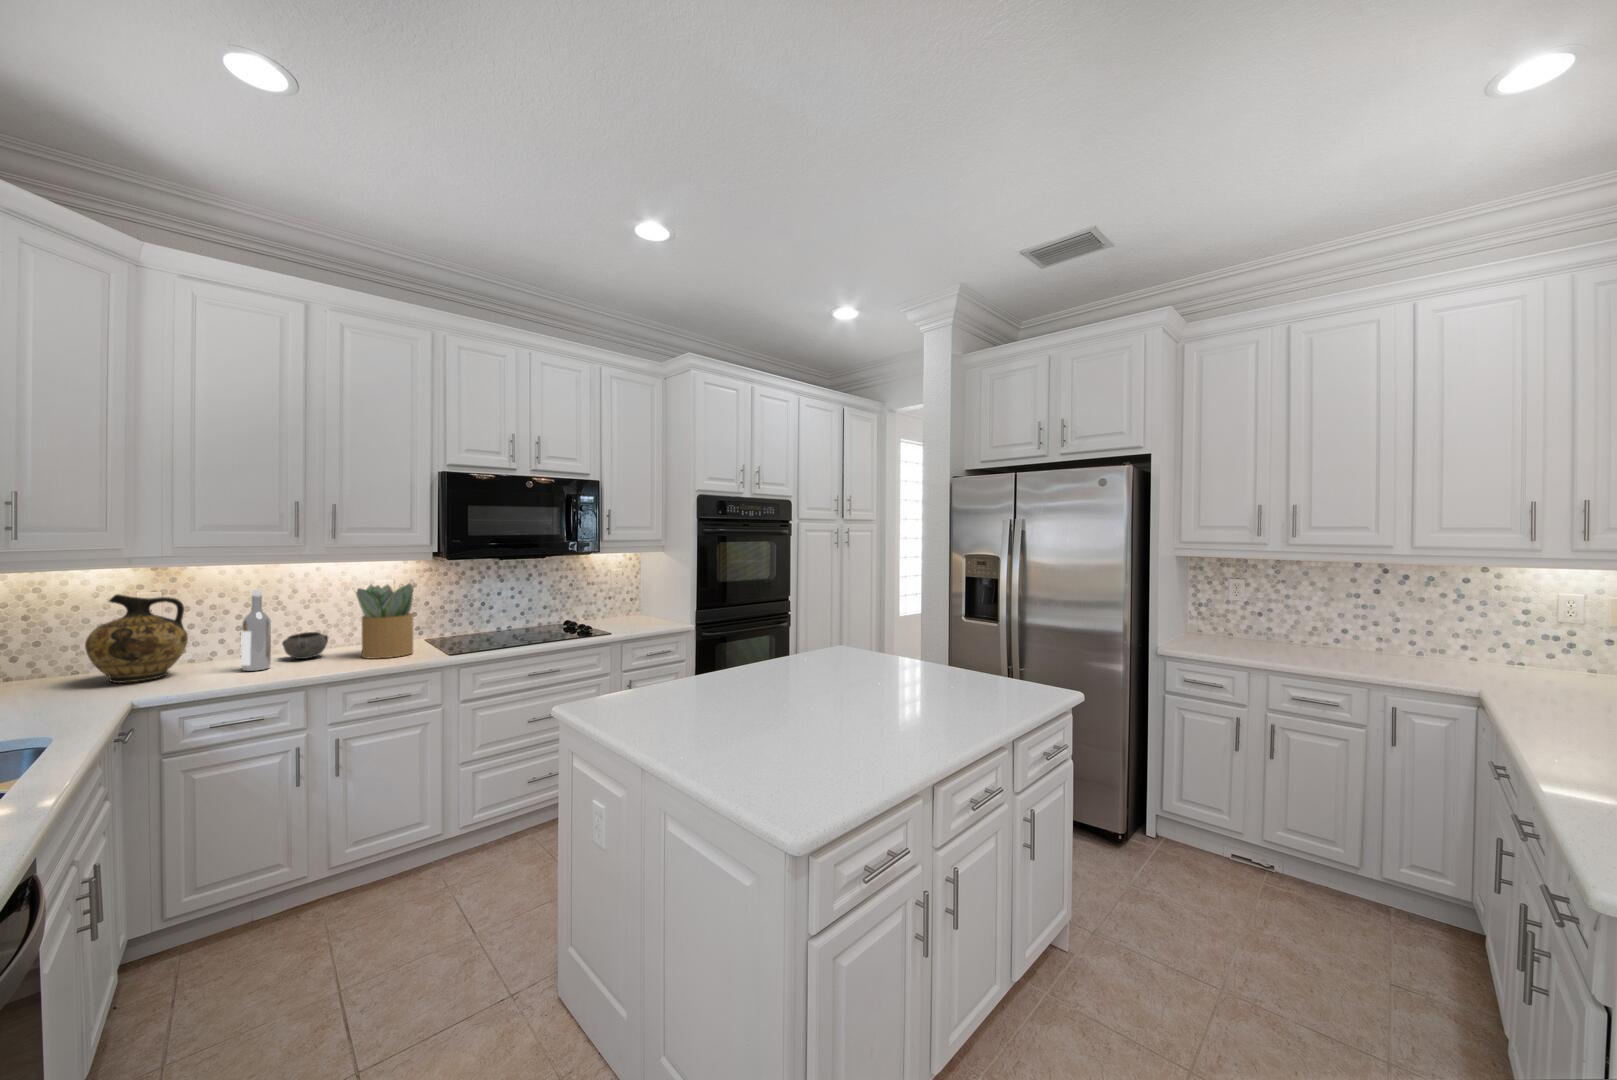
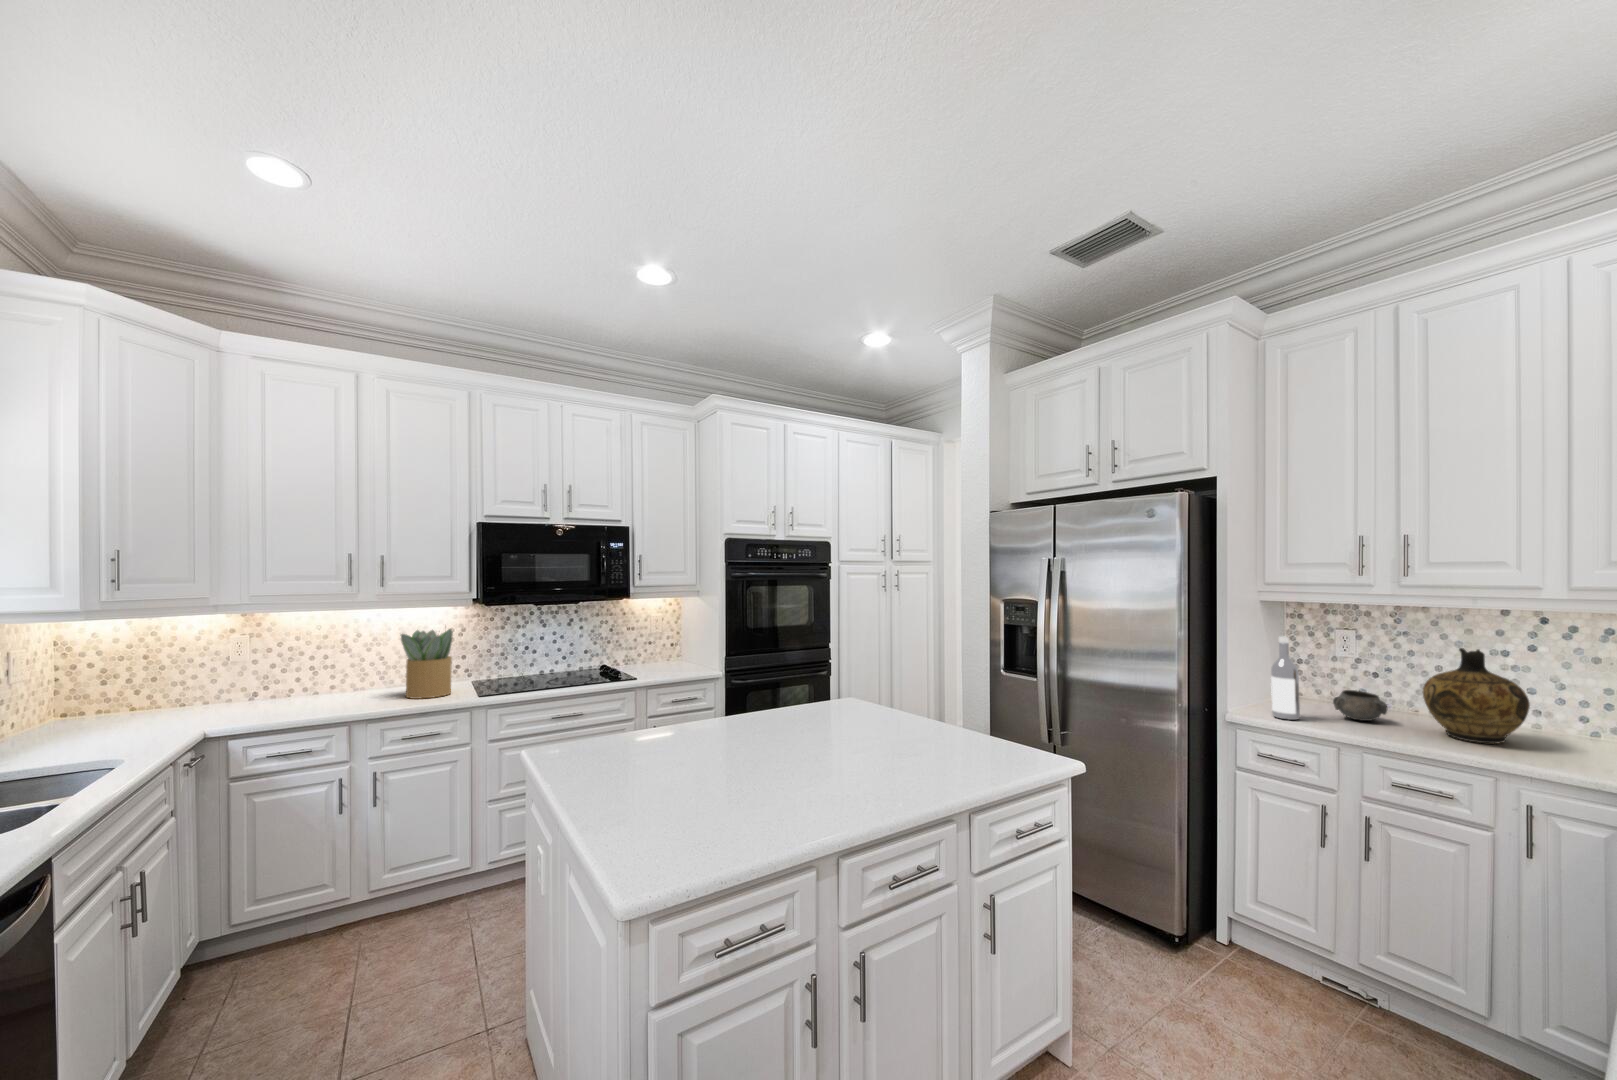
wine bottle: present [241,590,271,671] -> present [1271,636,1300,720]
ceramic jug: present [85,594,188,683] -> present [1423,648,1530,744]
decorative bowl: present [282,632,328,659] -> present [1333,690,1387,721]

